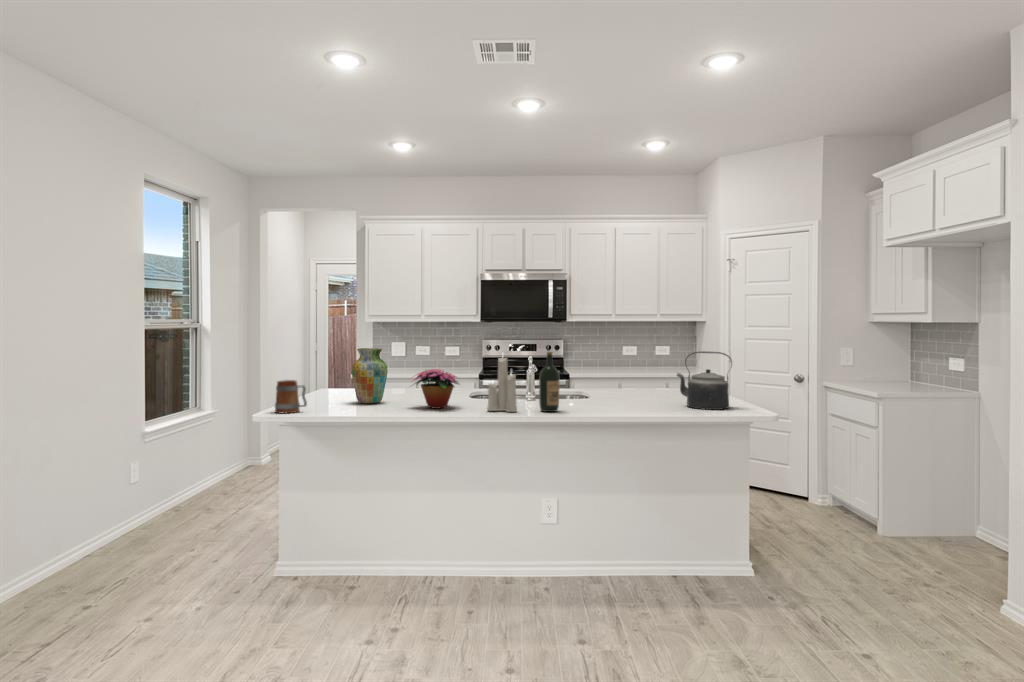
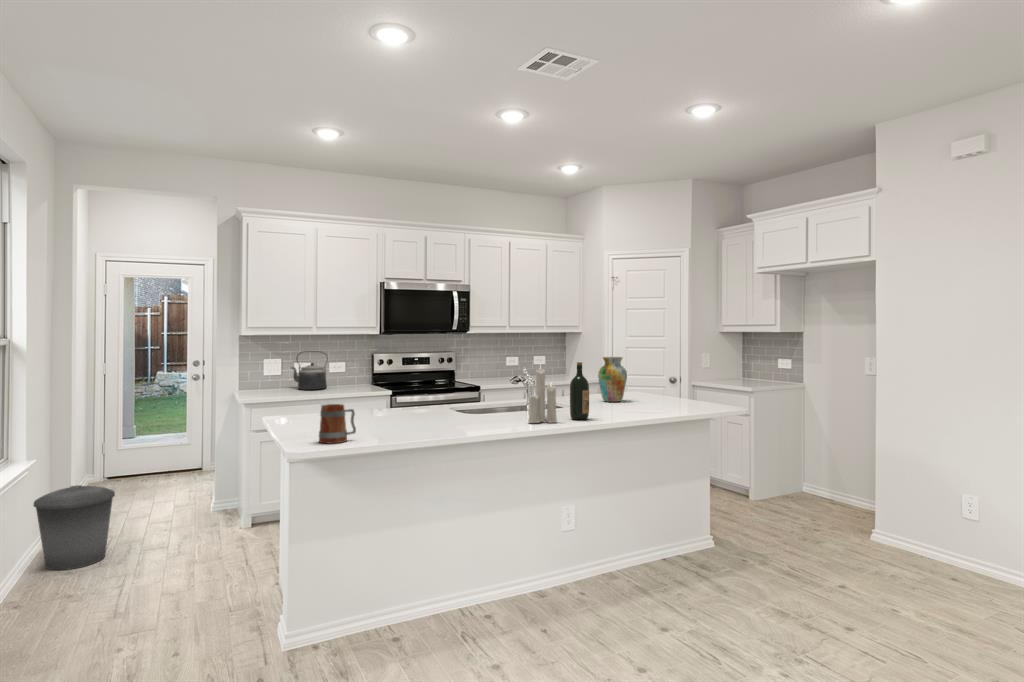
vase: present [352,348,388,404] -> present [598,357,627,402]
kettle: present [677,351,732,410] -> present [291,351,328,390]
flower arrangement: present [412,369,459,409] -> none [440,383,501,425]
trash can: none [200,434,255,495] -> present [33,485,115,570]

